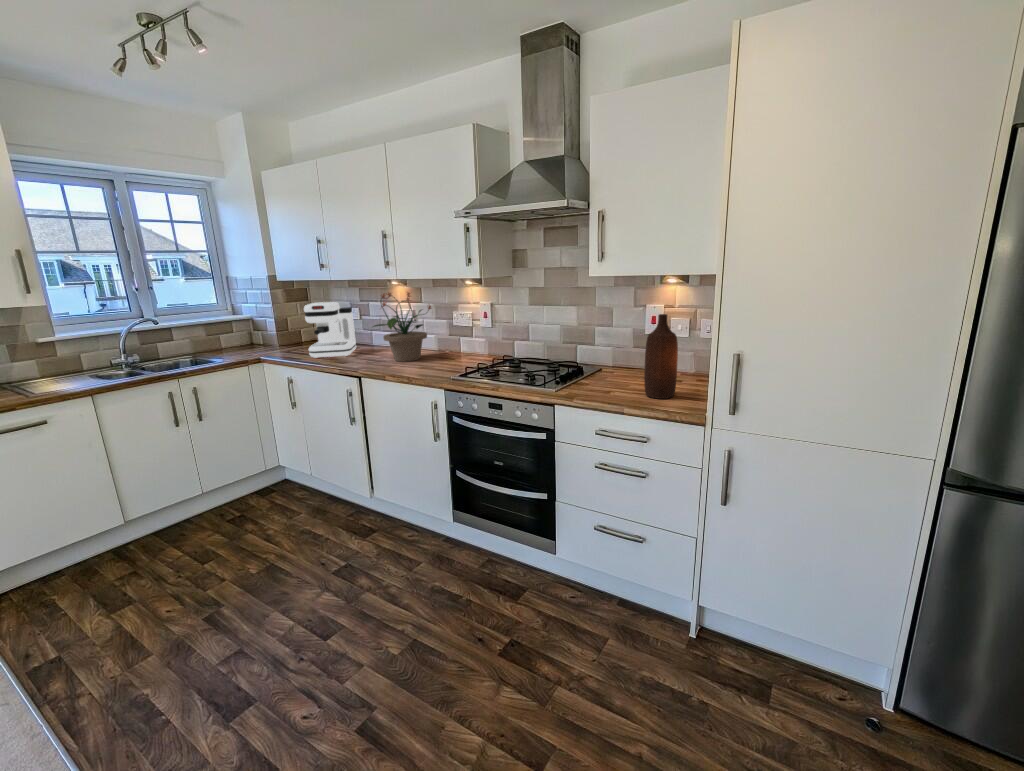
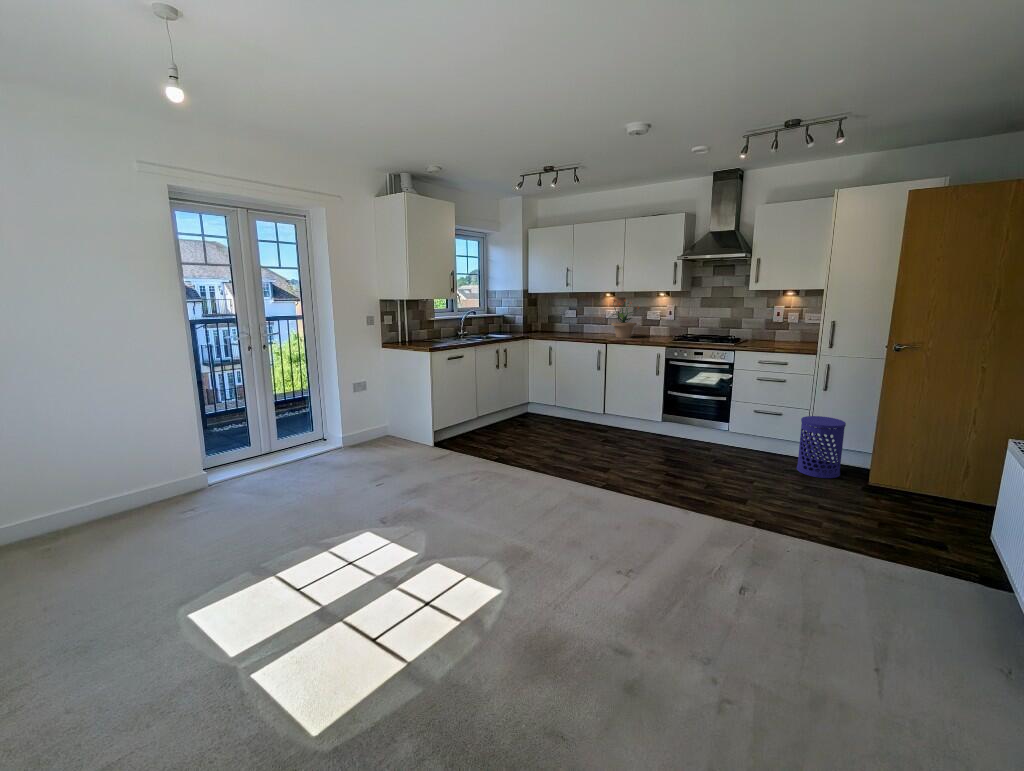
coffee maker: present [304,302,356,358] -> none [559,305,585,337]
bottle: present [644,314,678,399] -> none [781,307,799,347]
waste bin: none [667,559,767,724] -> present [797,416,846,478]

